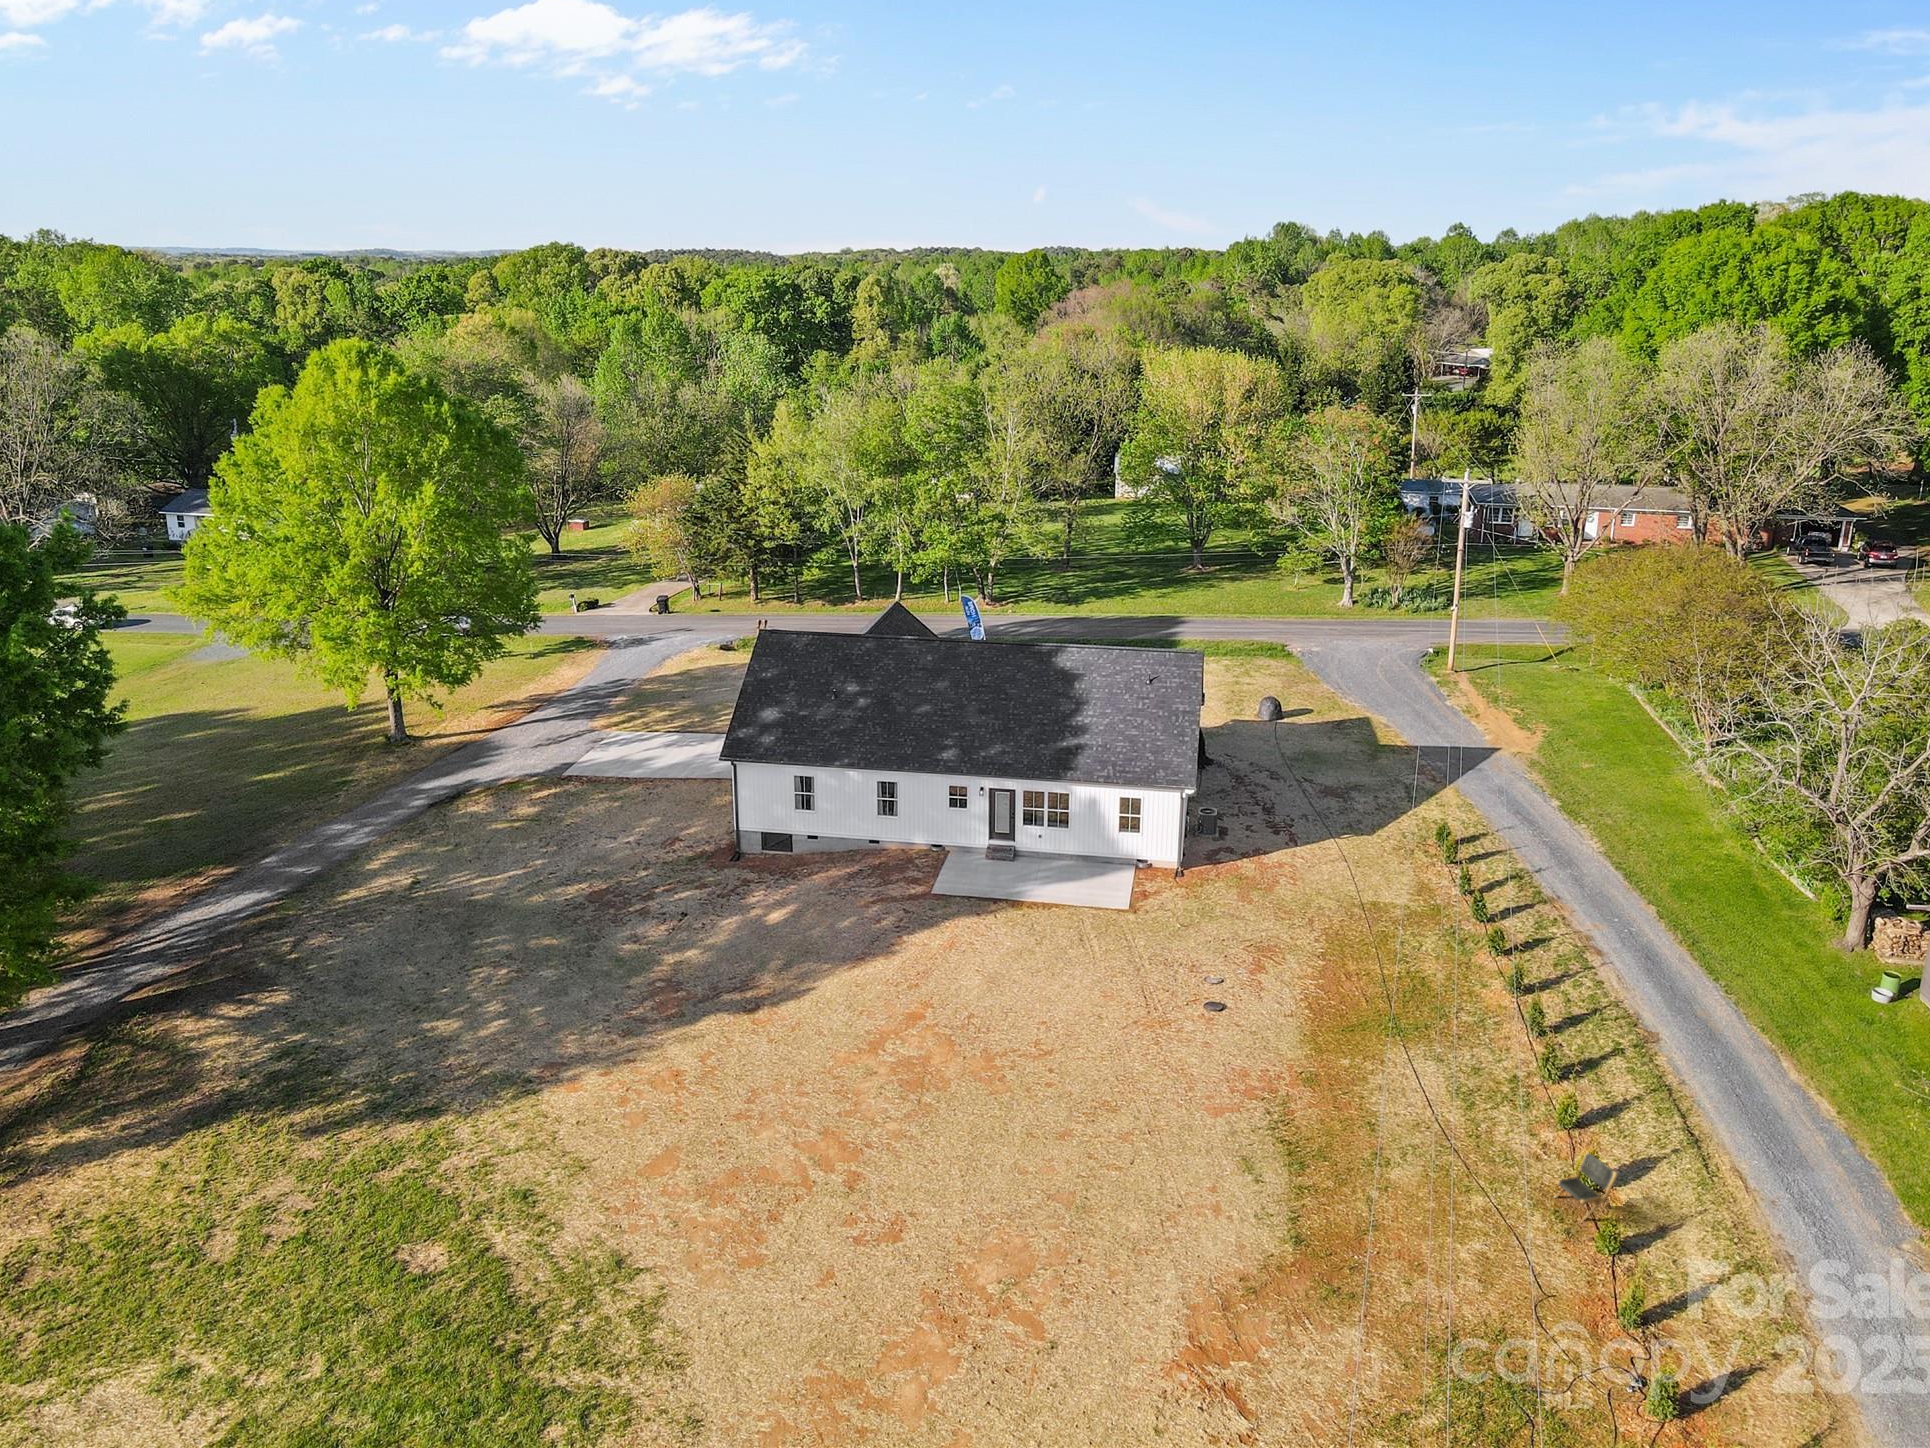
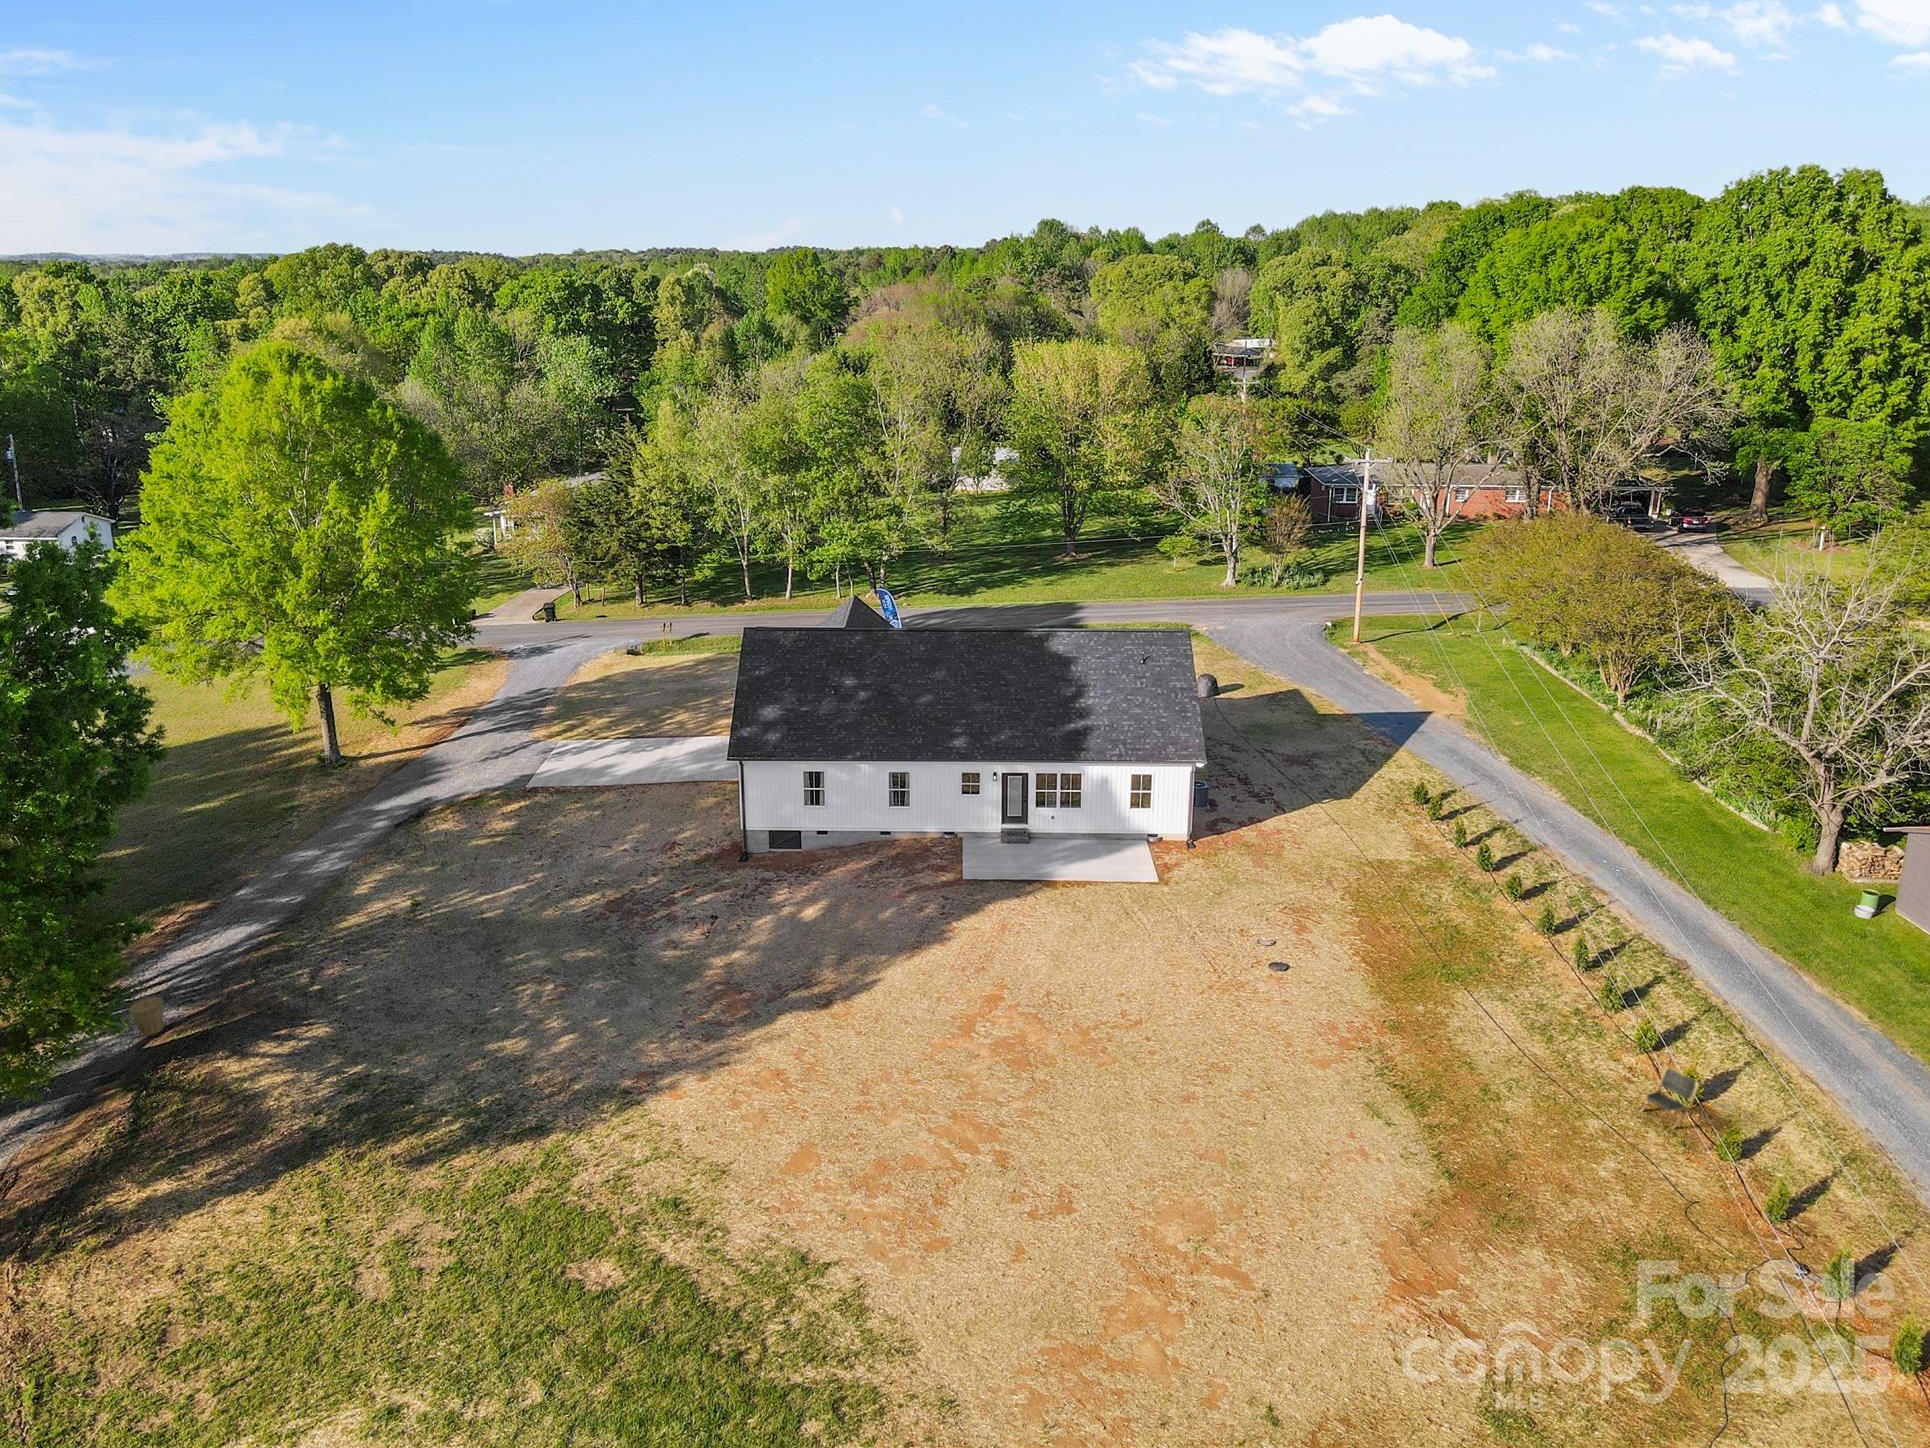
trash can: none [114,955,148,991] -> present [129,997,164,1036]

